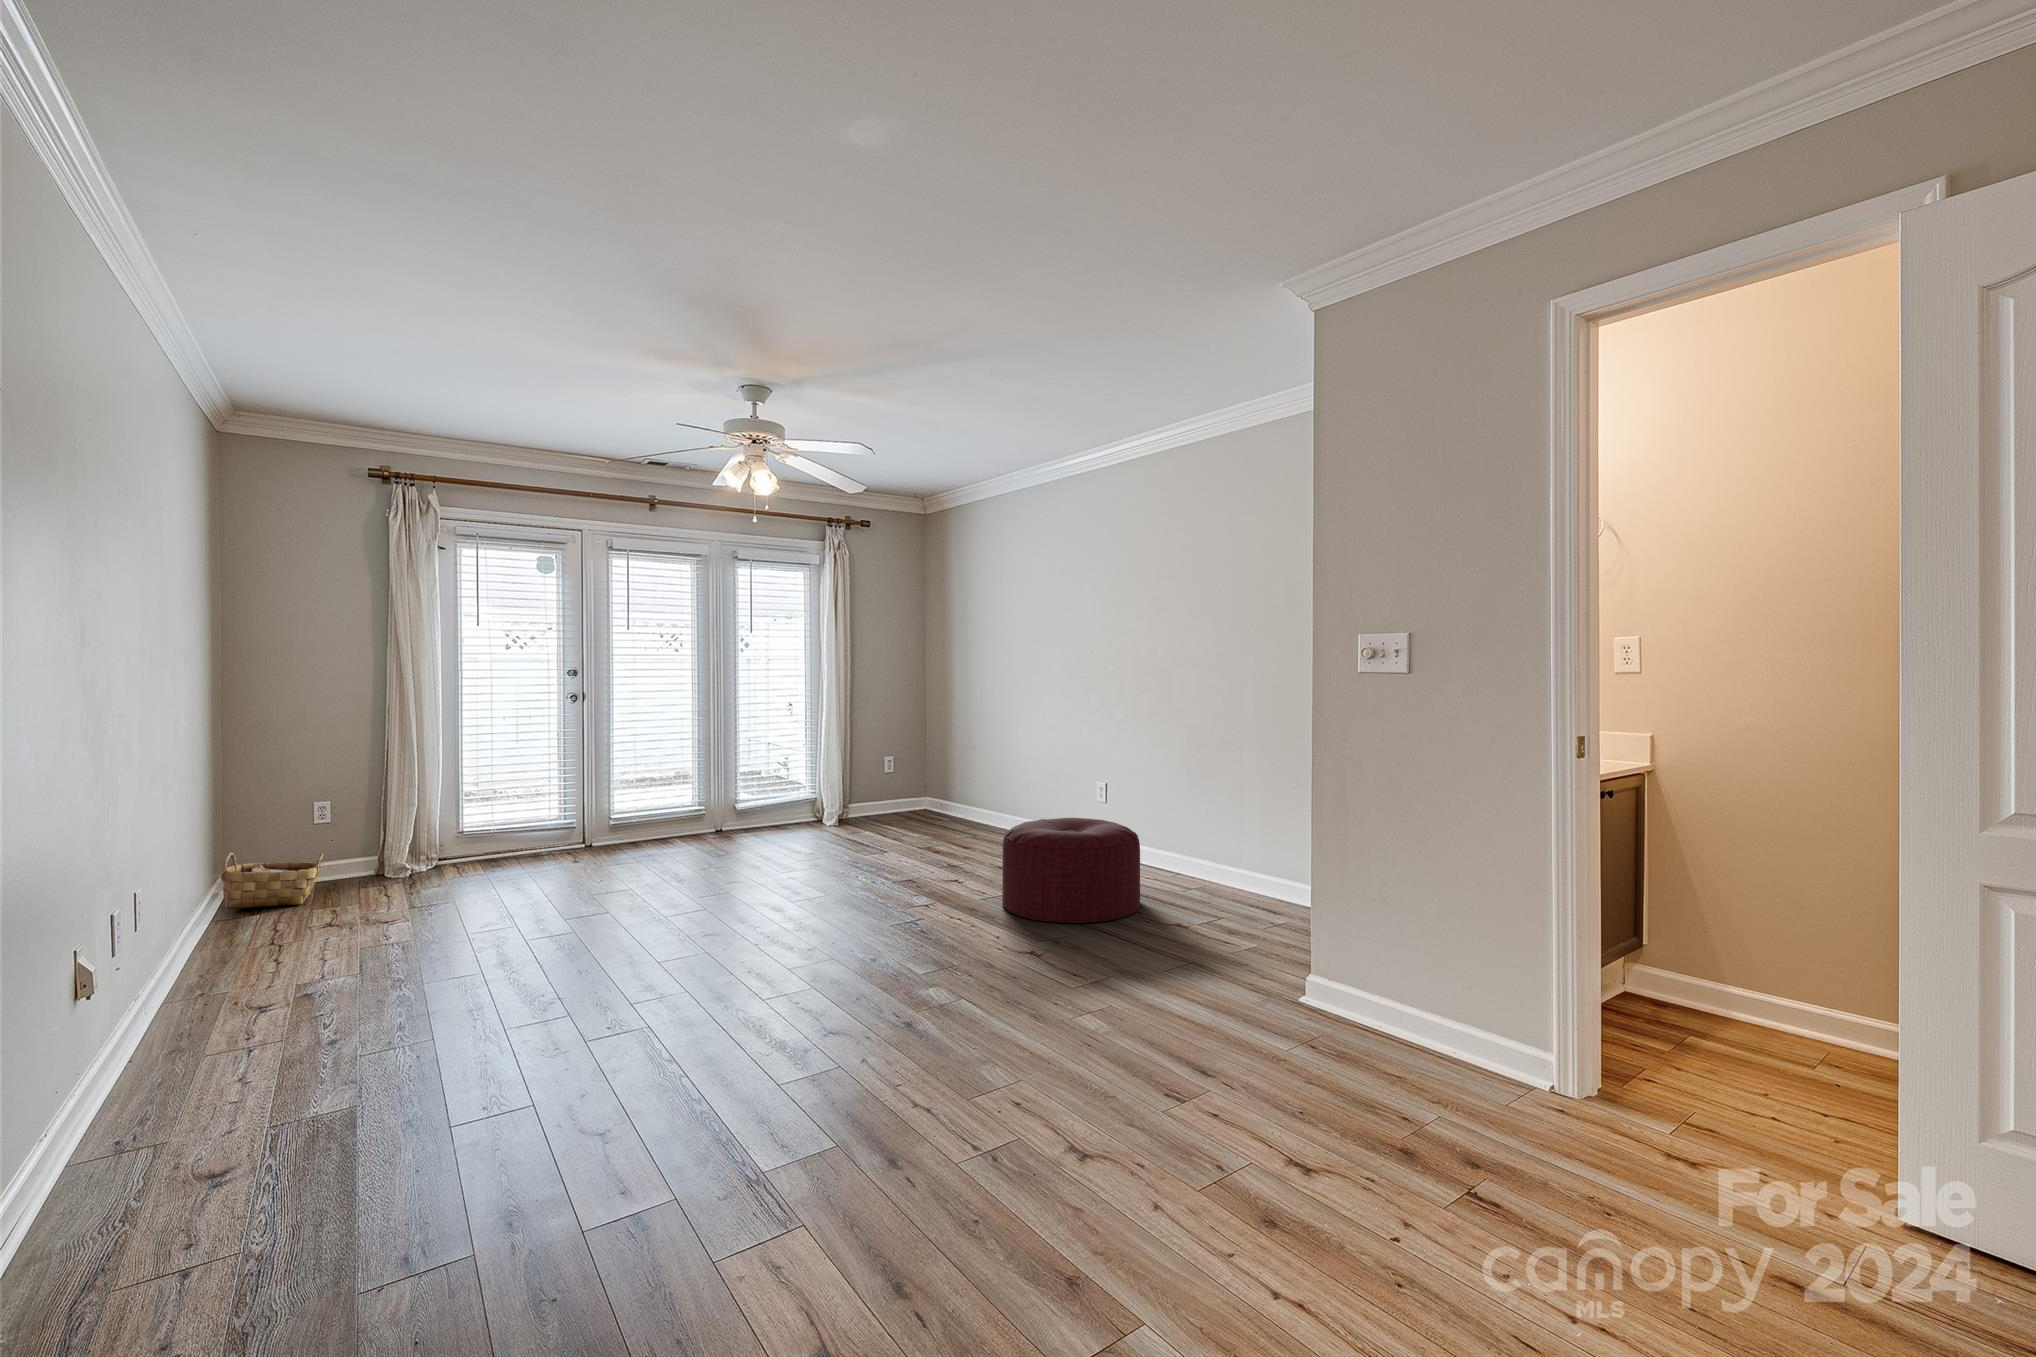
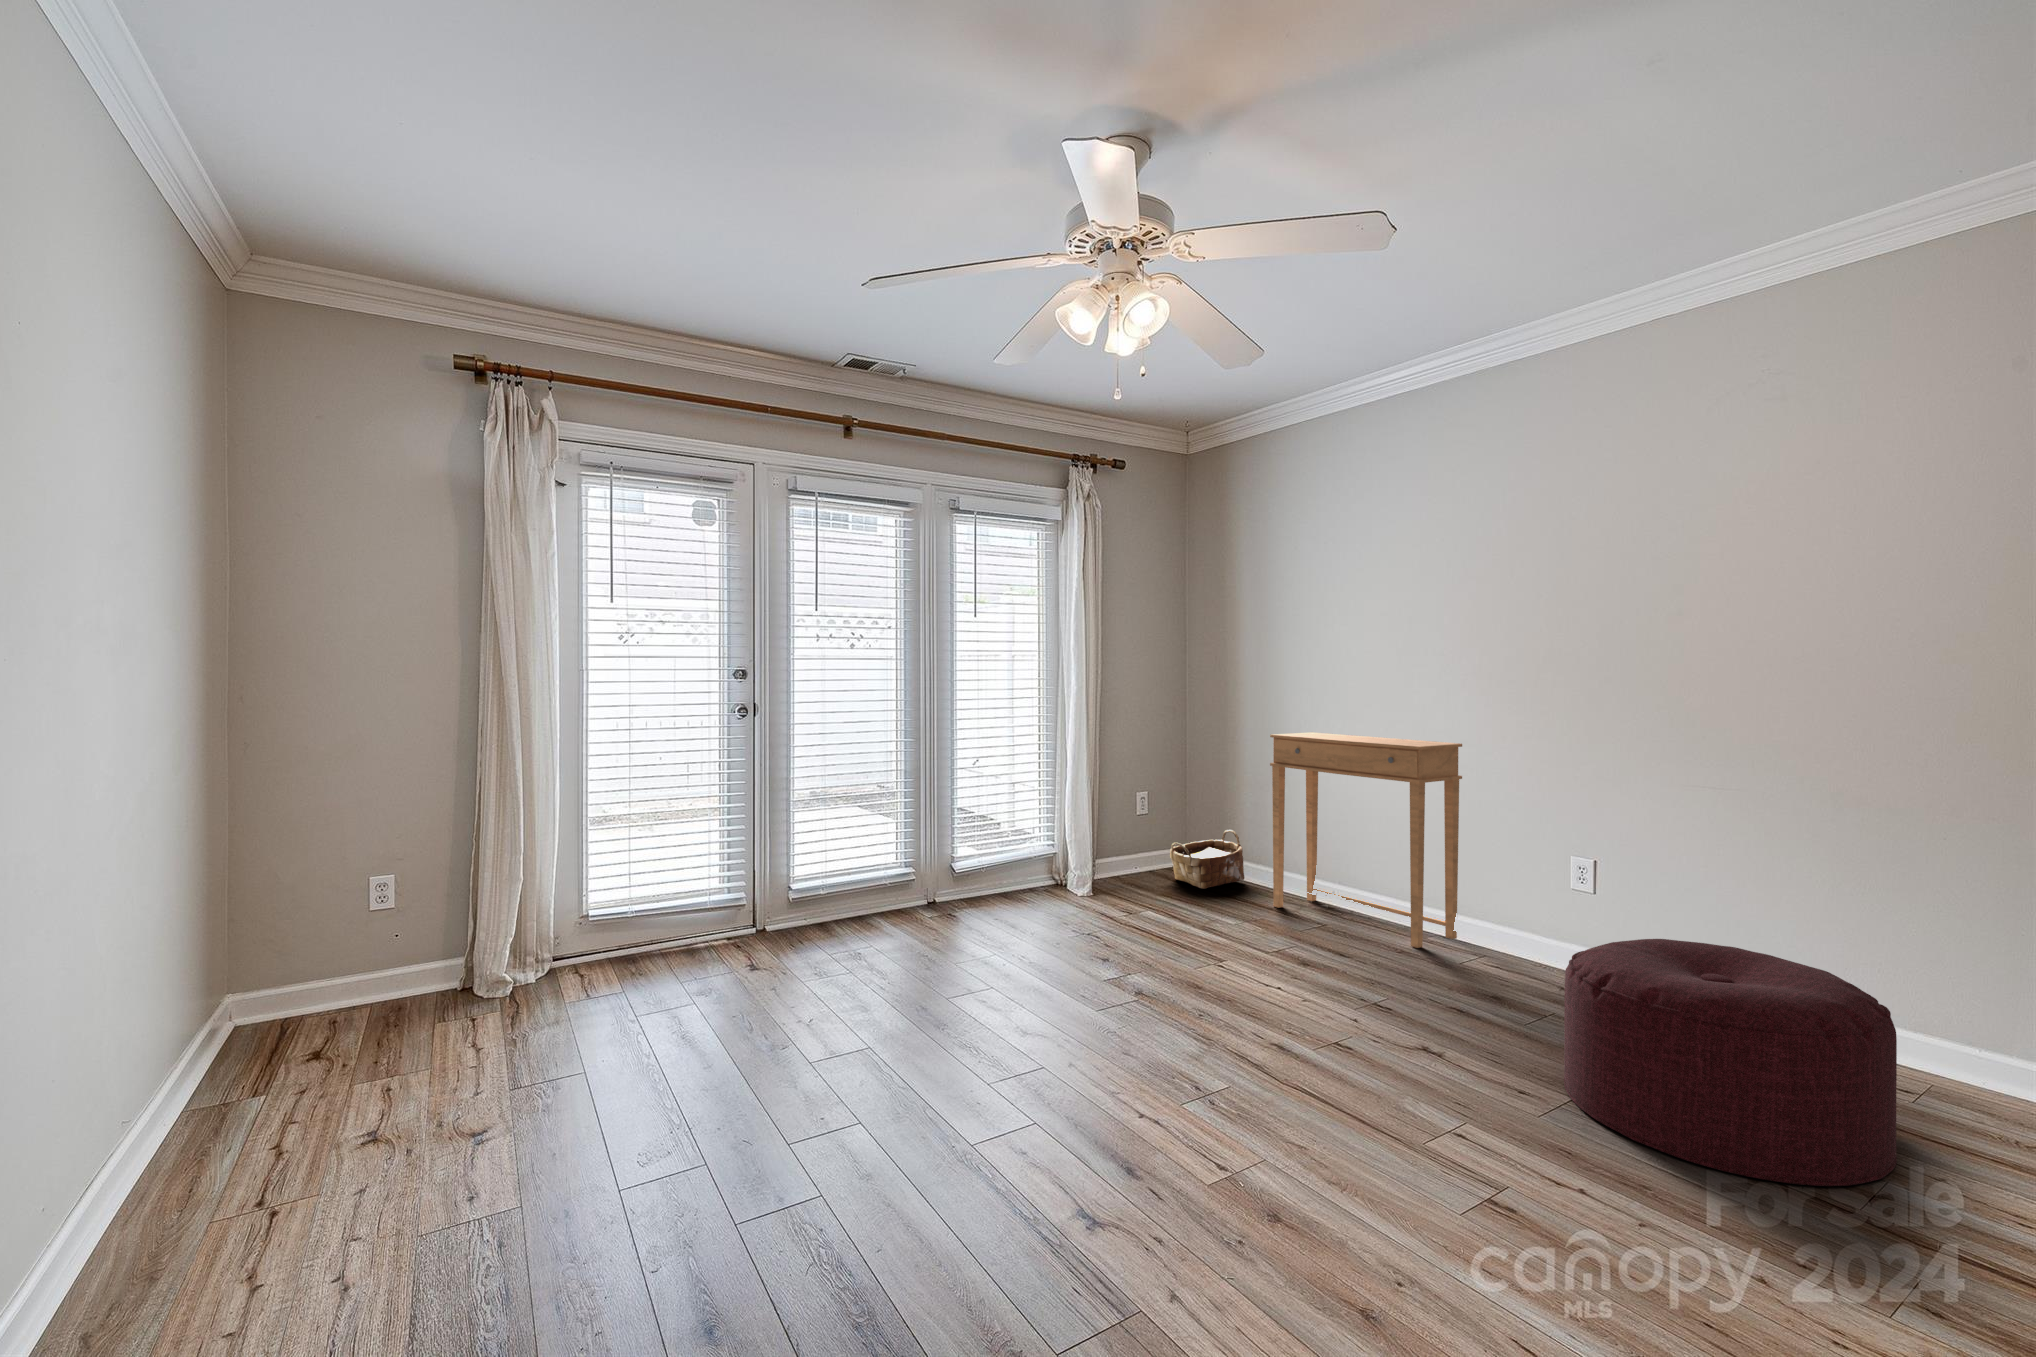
side table: none [953,711,1055,846] -> present [1270,732,1462,948]
woven basket: present [221,853,324,909] -> present [1170,830,1244,889]

